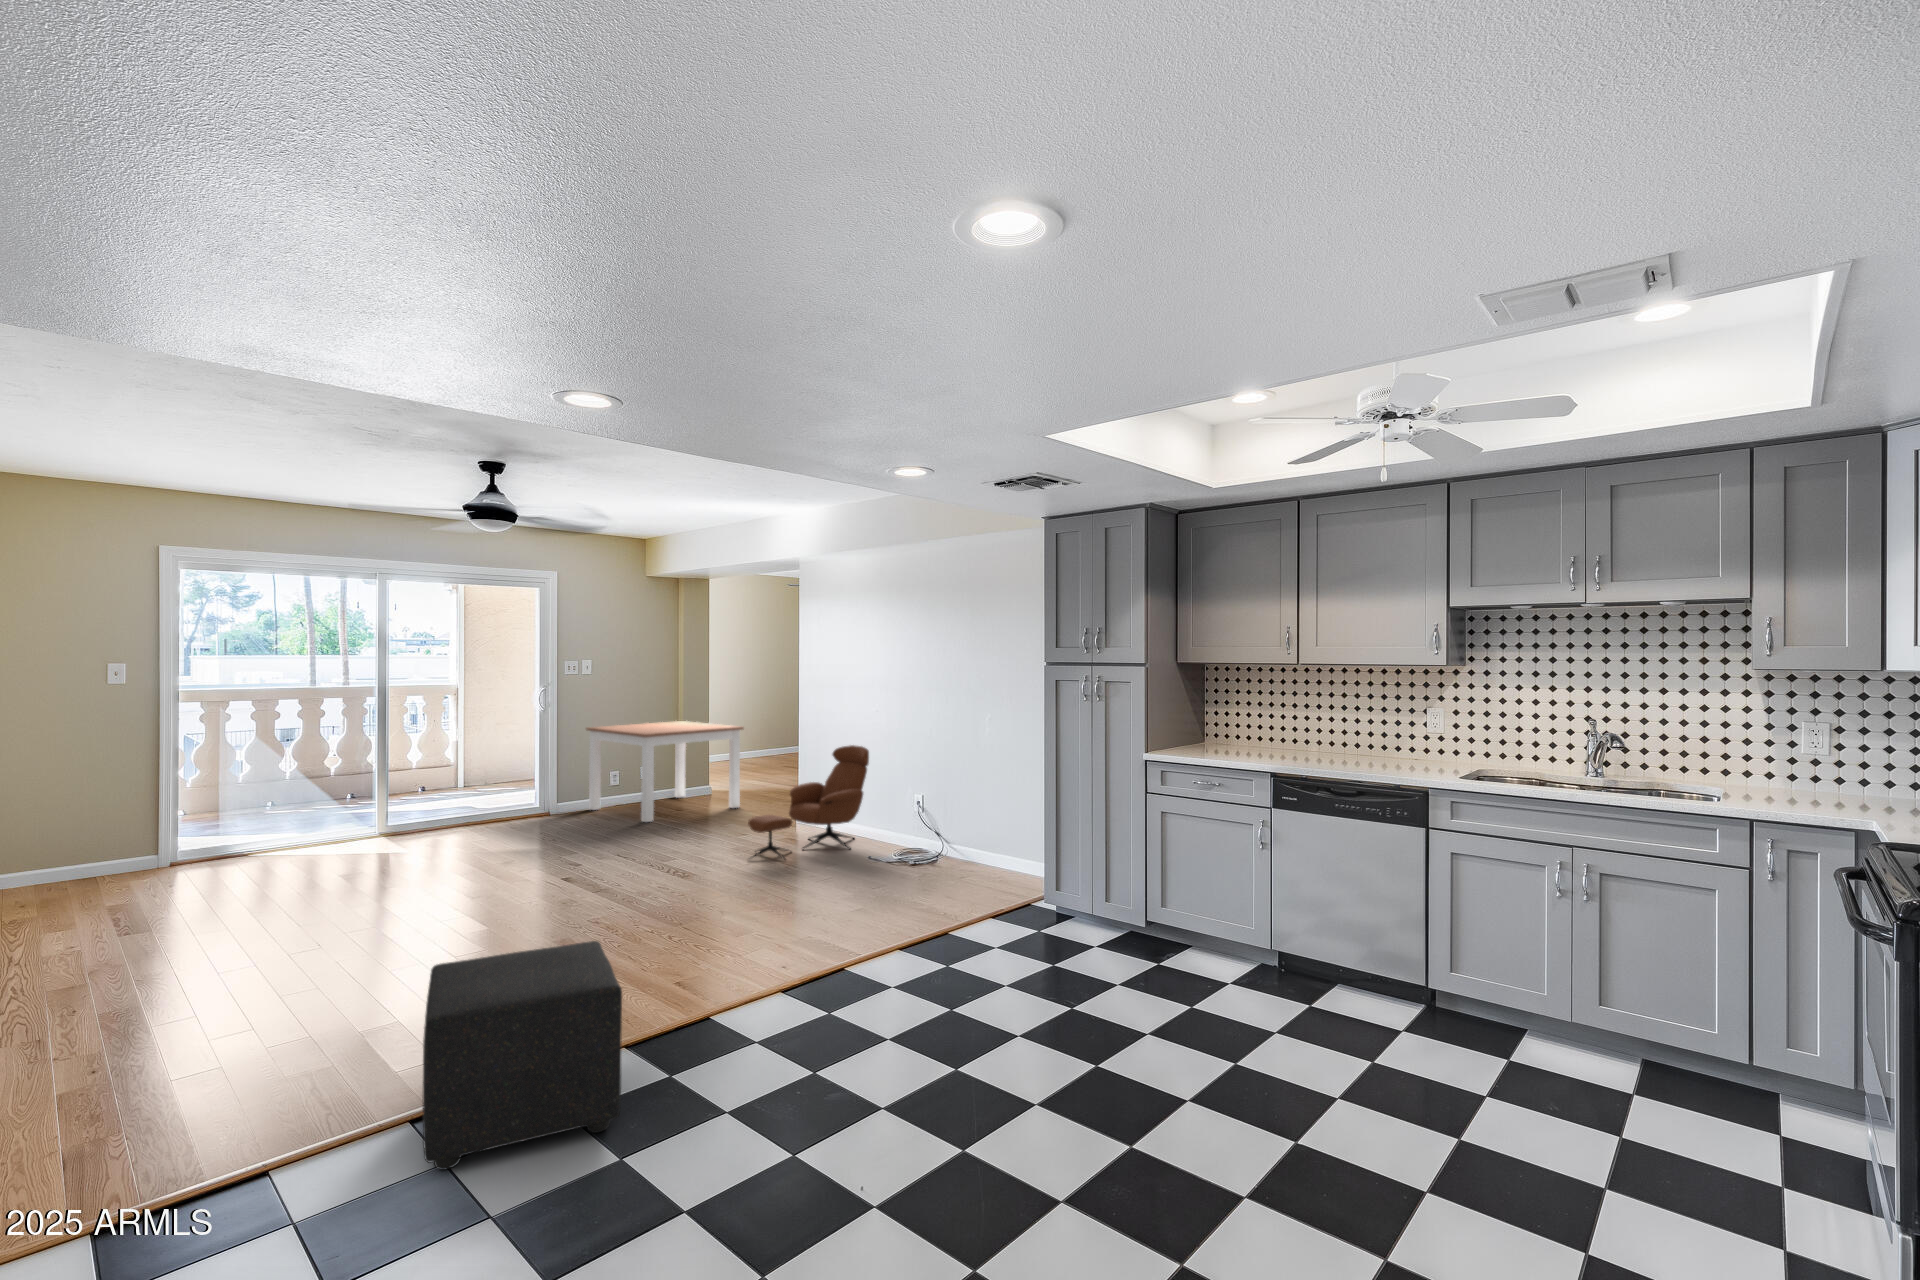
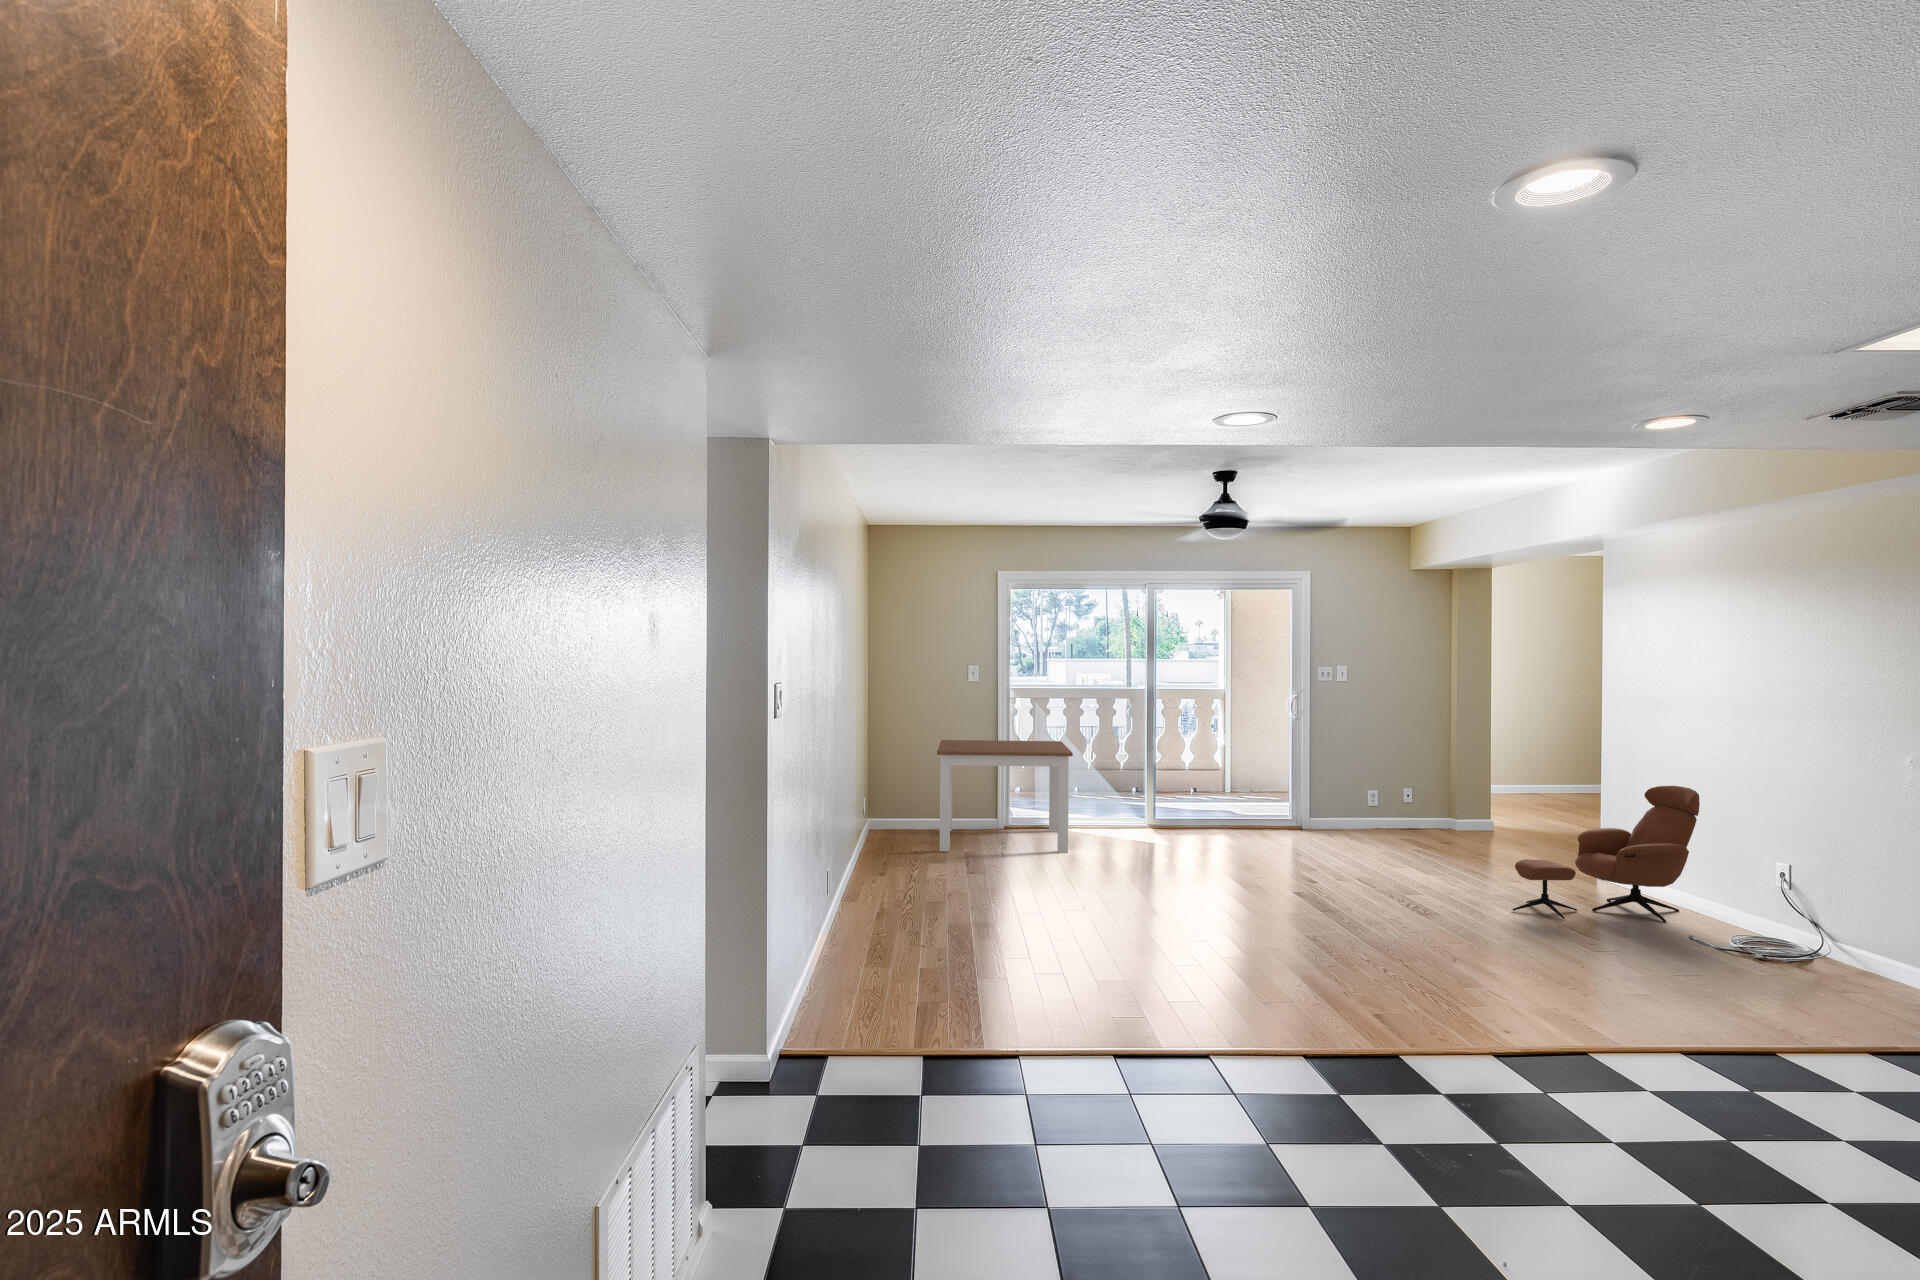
dining table: present [586,721,743,822] -> present [937,740,1073,853]
ottoman: present [423,941,622,1170] -> none [1113,928,1277,1116]

